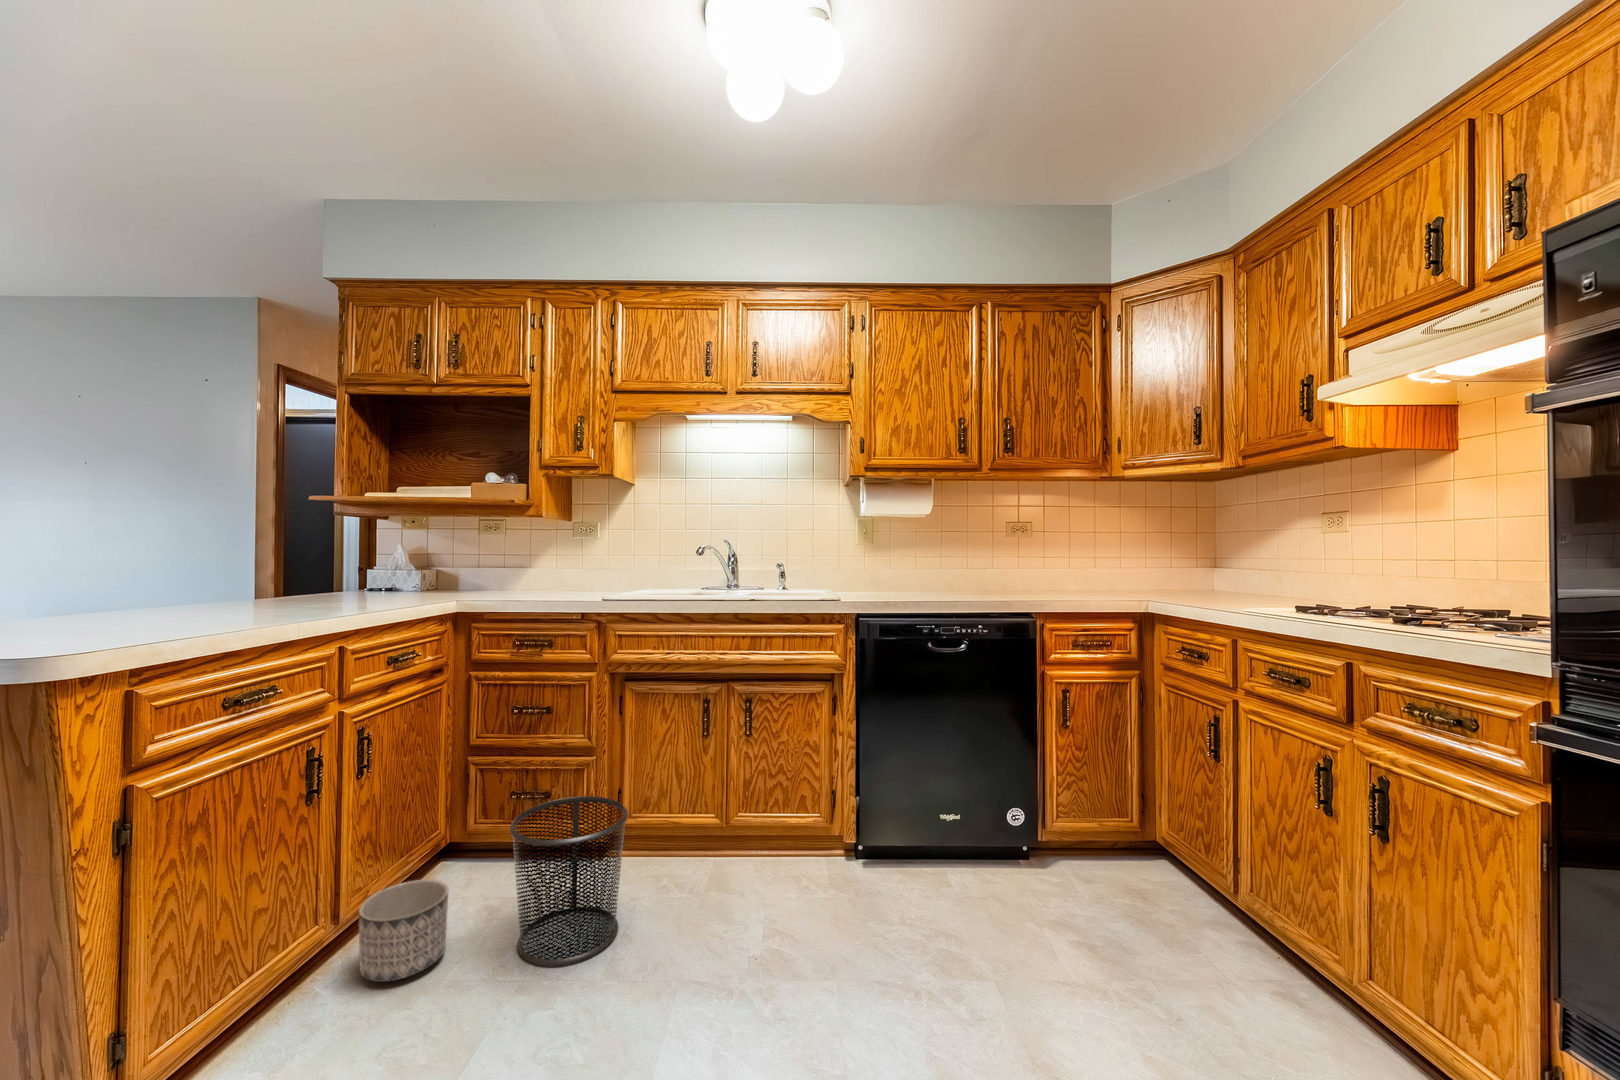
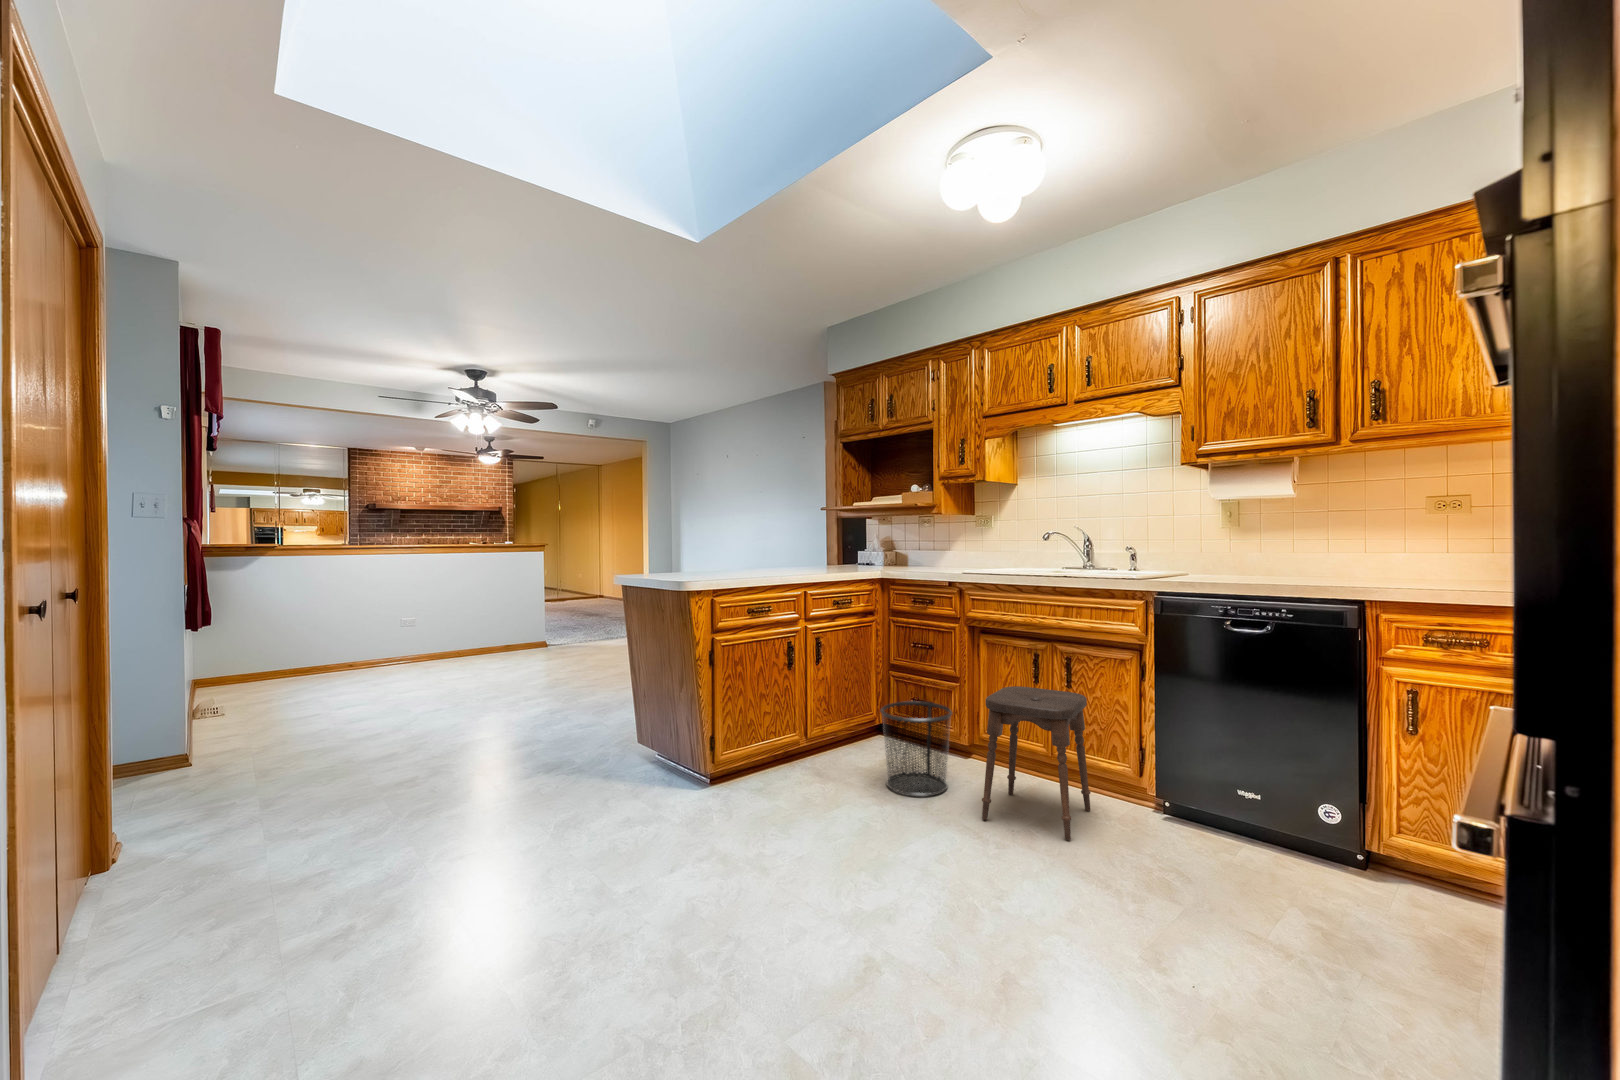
stool: none [698,745,823,960] -> present [982,686,1091,840]
planter: present [359,880,448,982] -> none [813,729,855,775]

